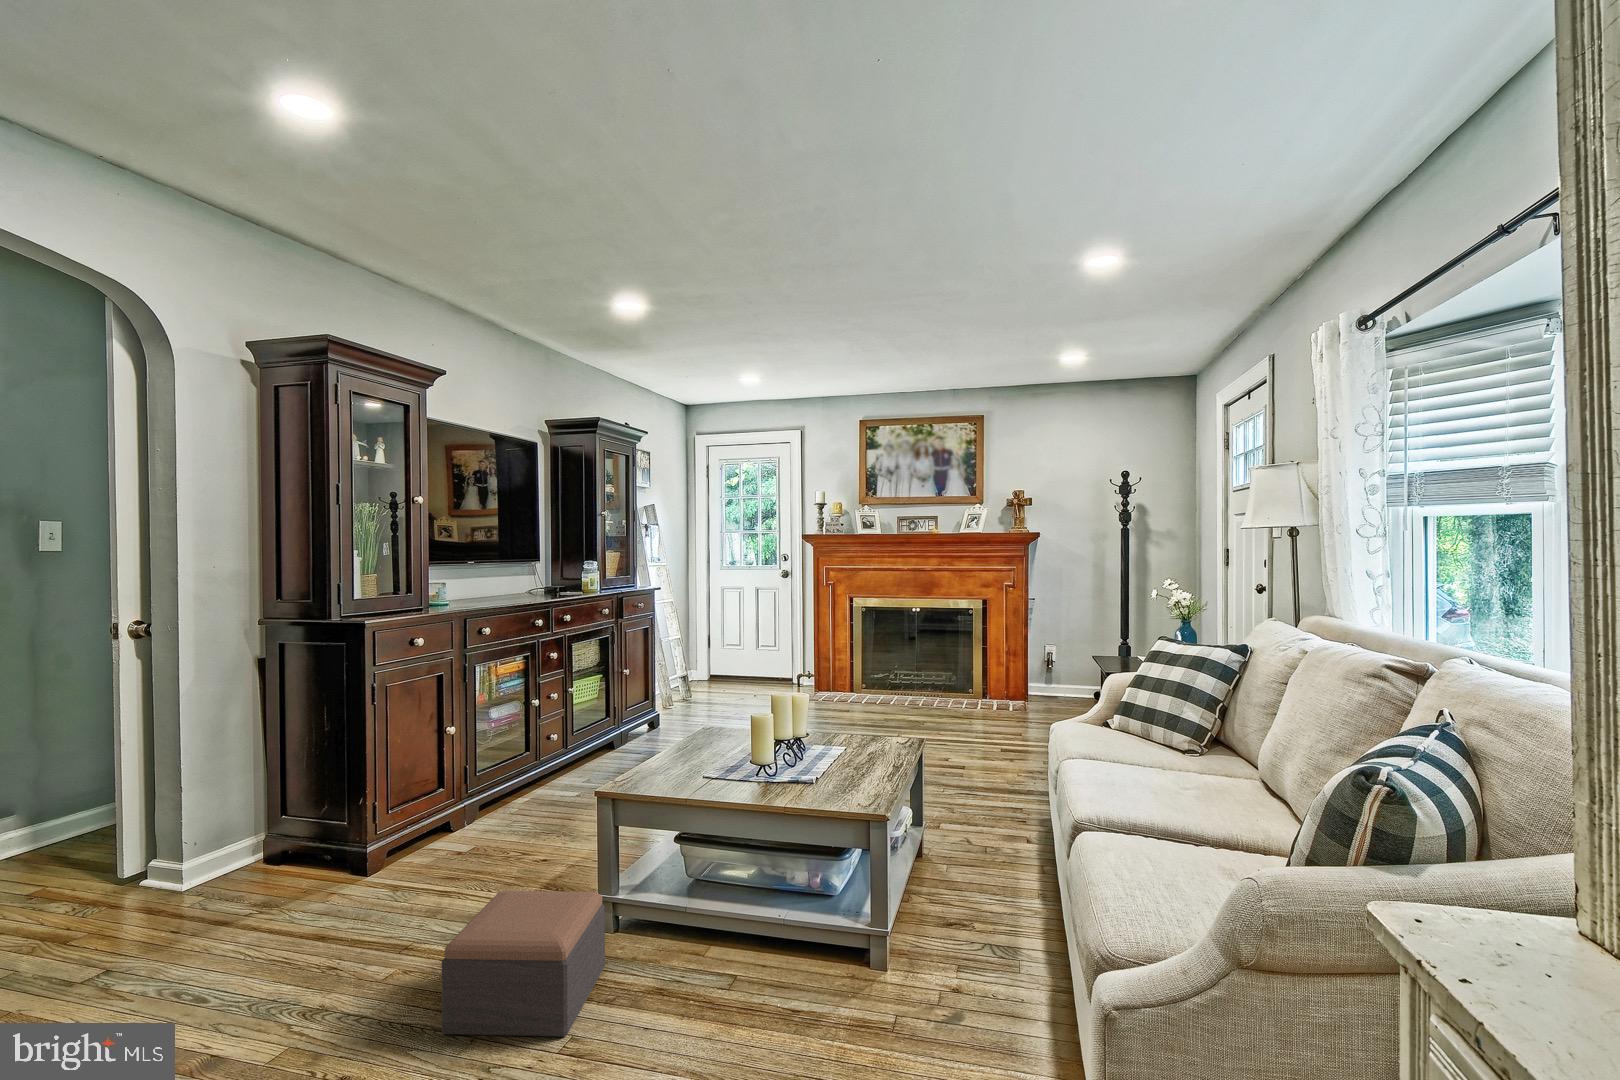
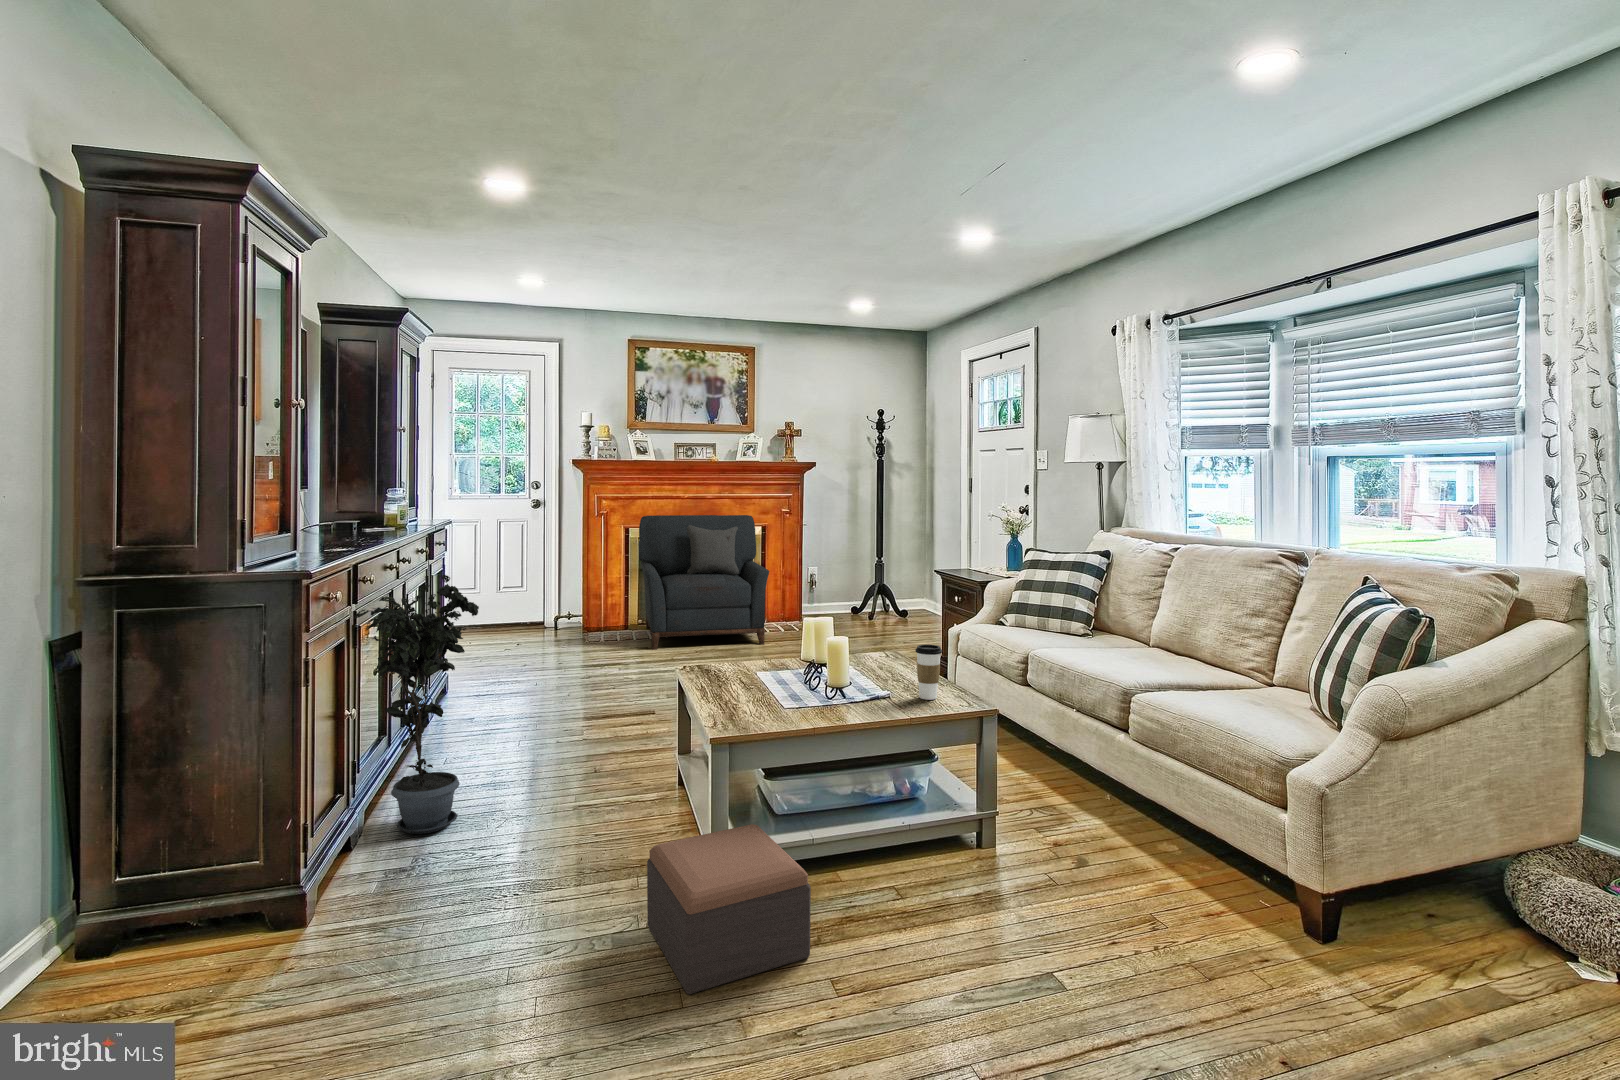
armchair: none [839,586,970,722] -> present [639,515,769,650]
potted plant: none [423,636,544,846] -> present [354,575,479,834]
coffee cup: none [823,737,852,799] -> present [915,644,942,700]

